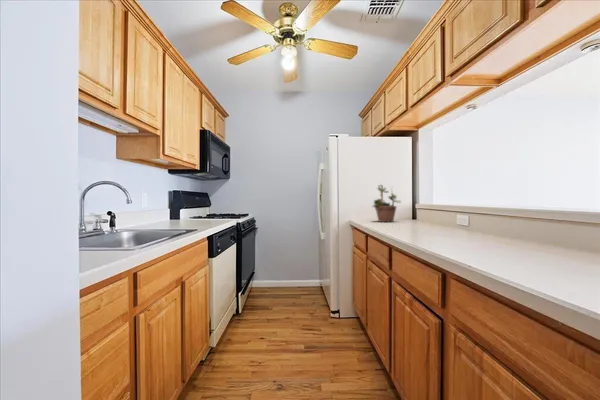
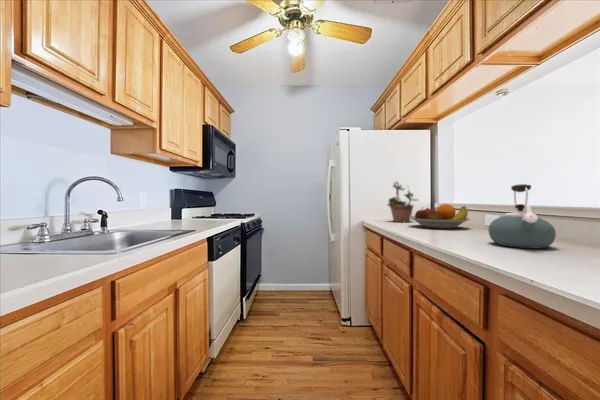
kettle: none [453,191,505,244] -> present [489,184,556,248]
fruit bowl: none [392,206,444,228] -> present [410,204,470,229]

